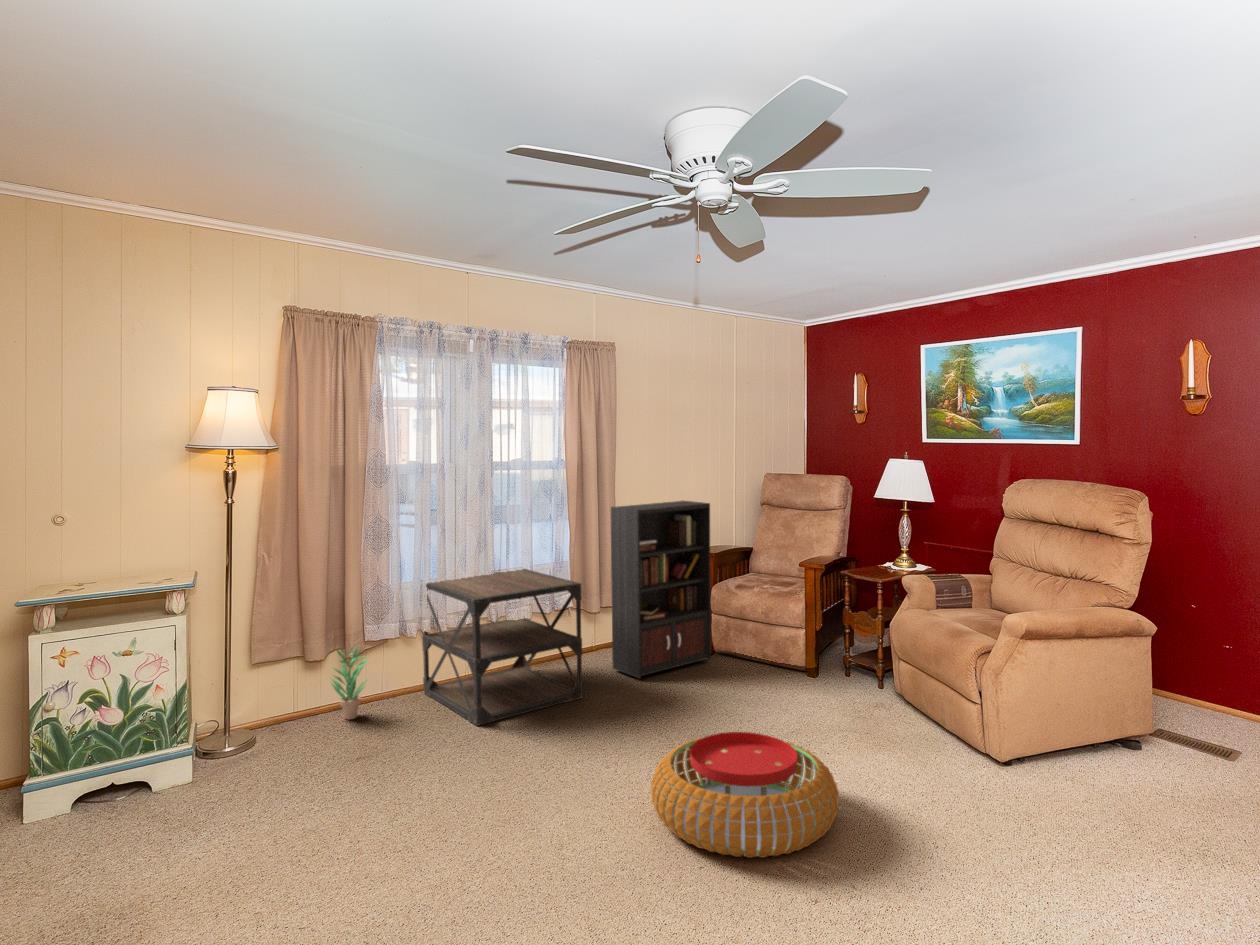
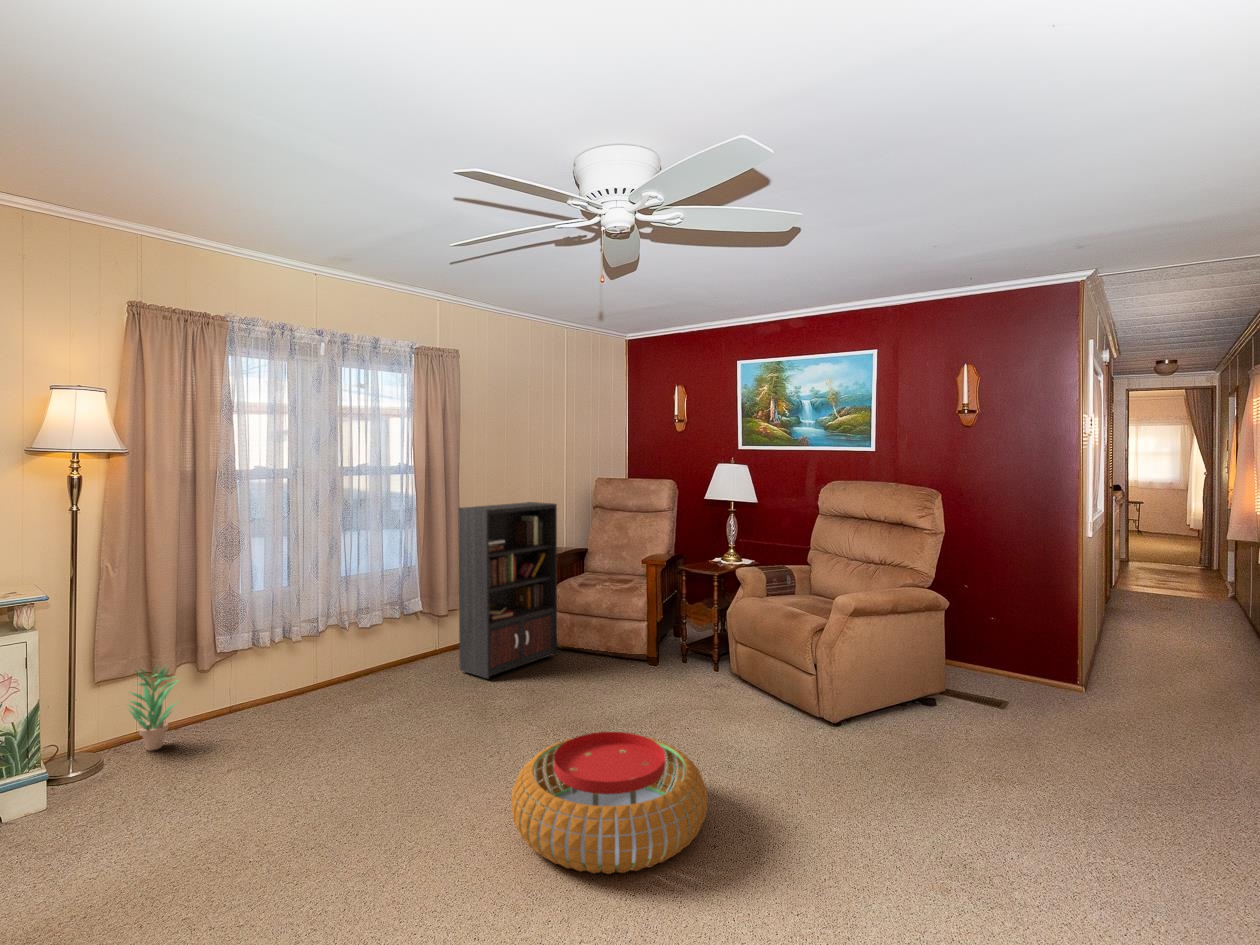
side table: present [422,569,583,726] -> none [246,572,429,745]

